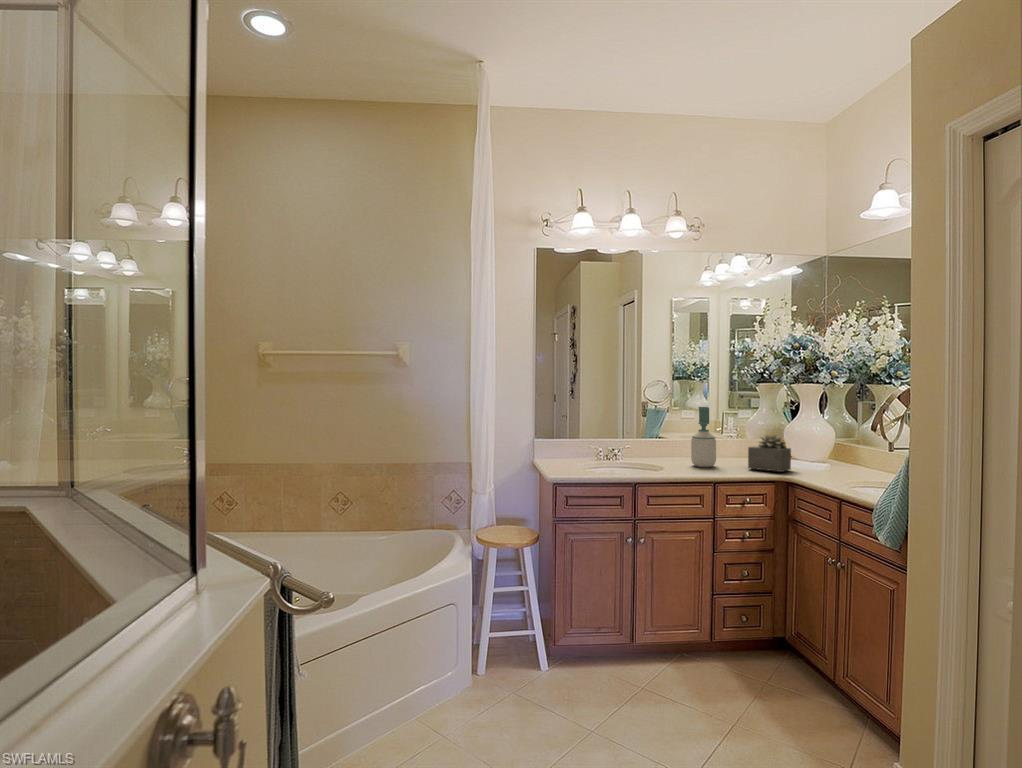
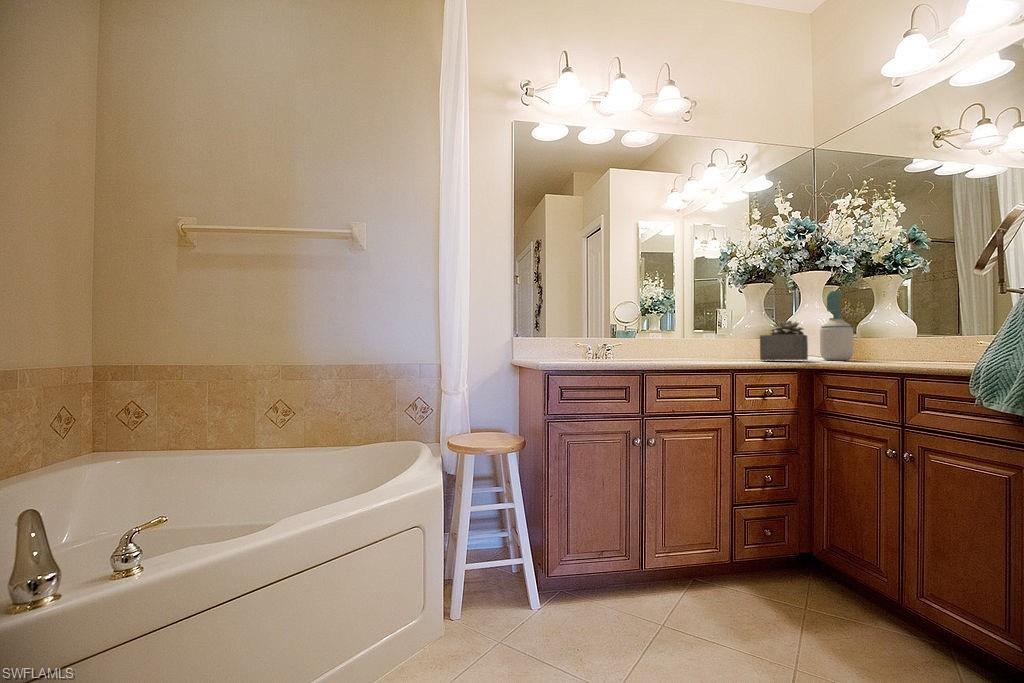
soap bottle: present [691,407,716,467] -> present [820,291,853,360]

